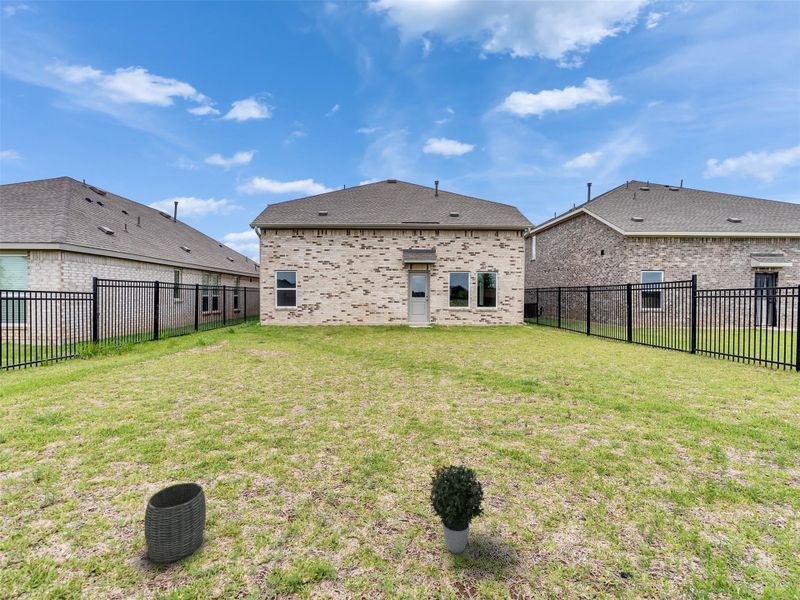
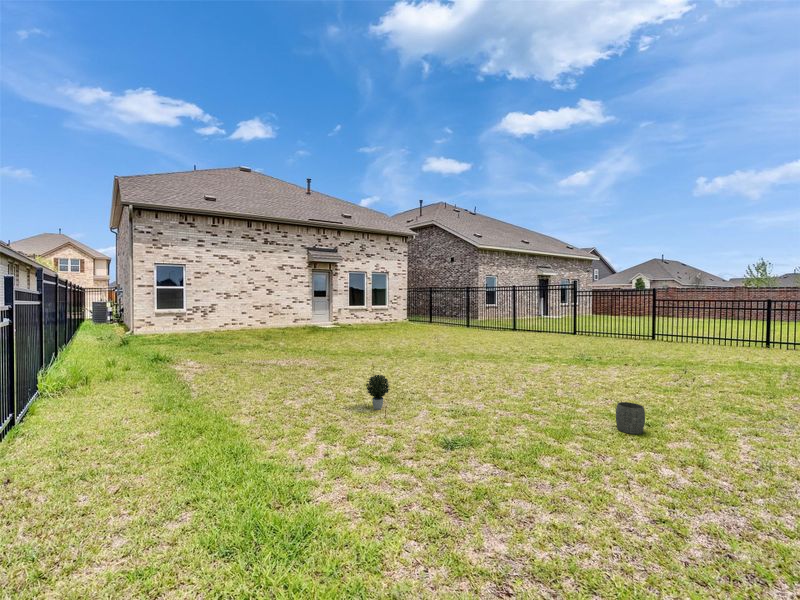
potted plant: present [430,465,485,554] -> present [366,375,390,410]

